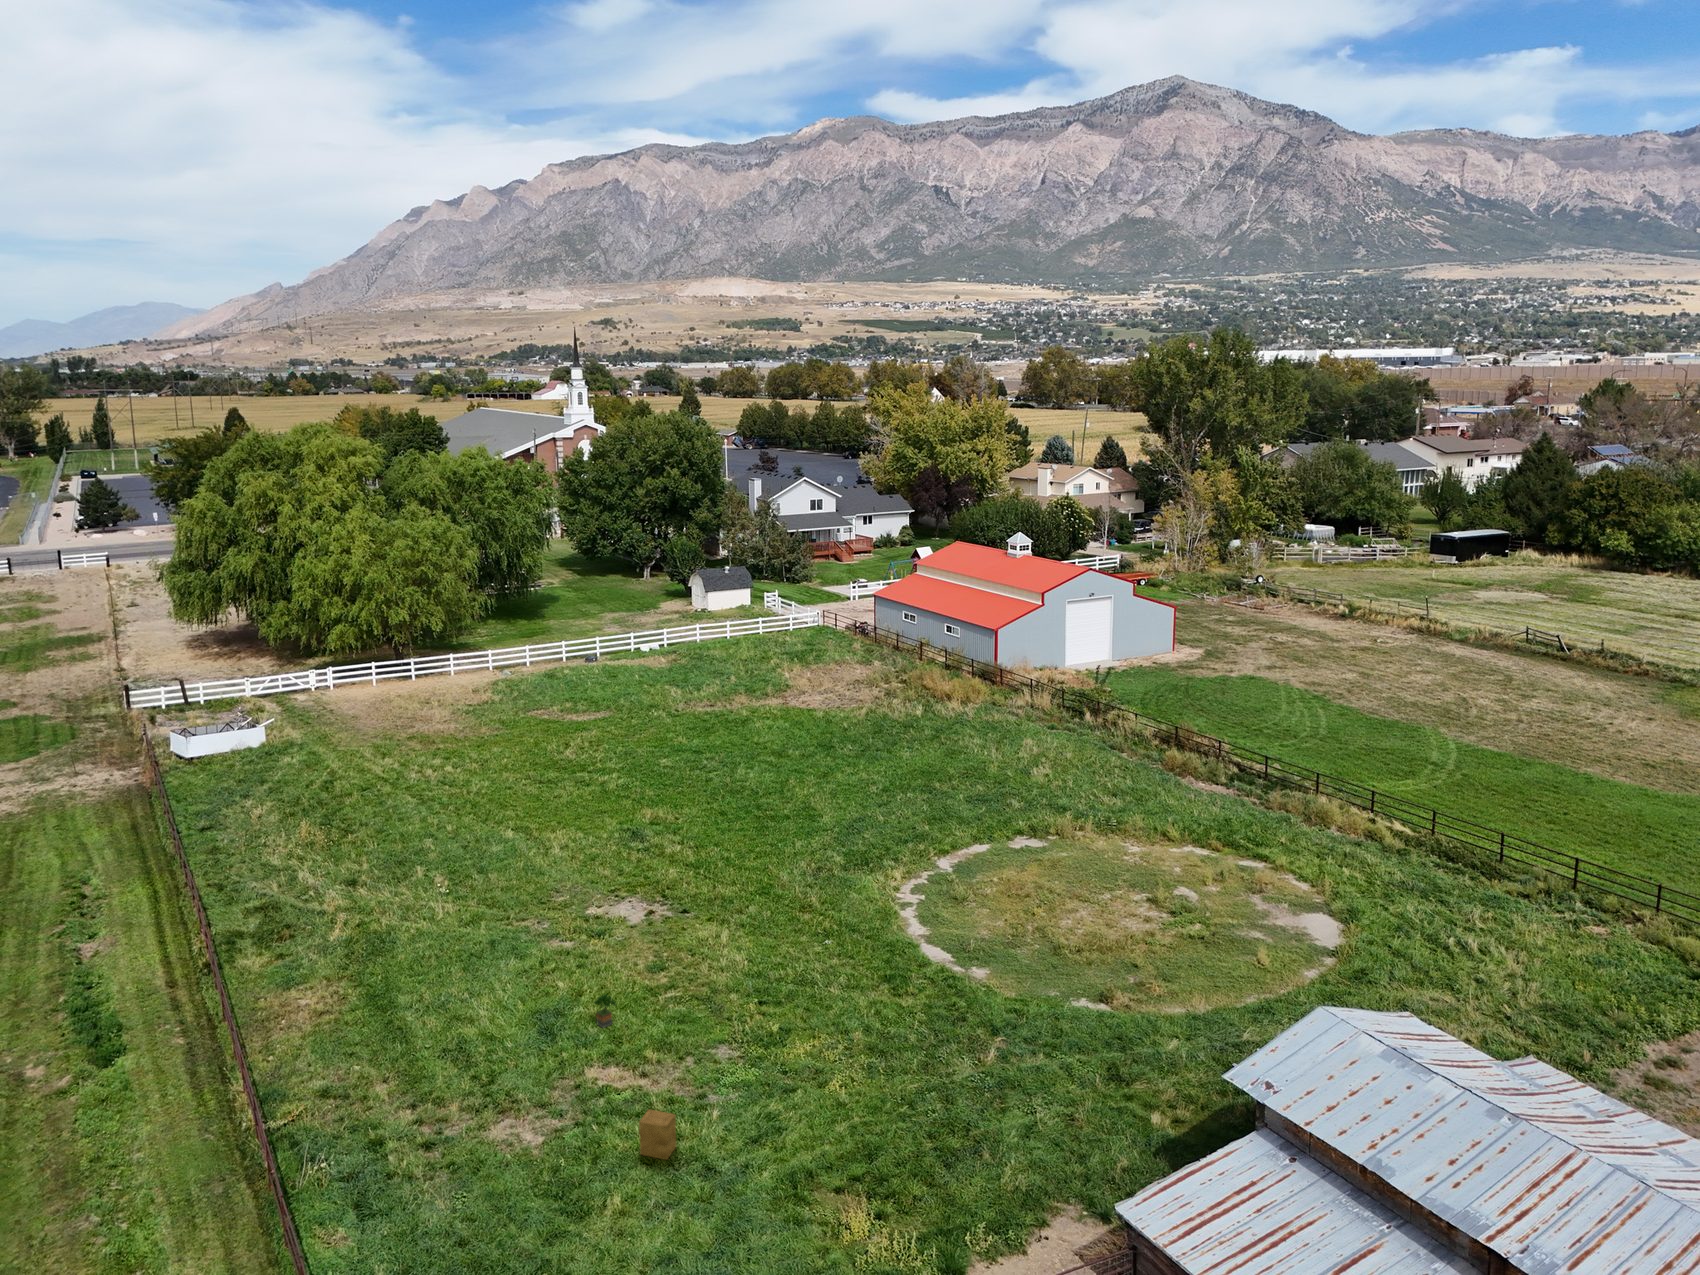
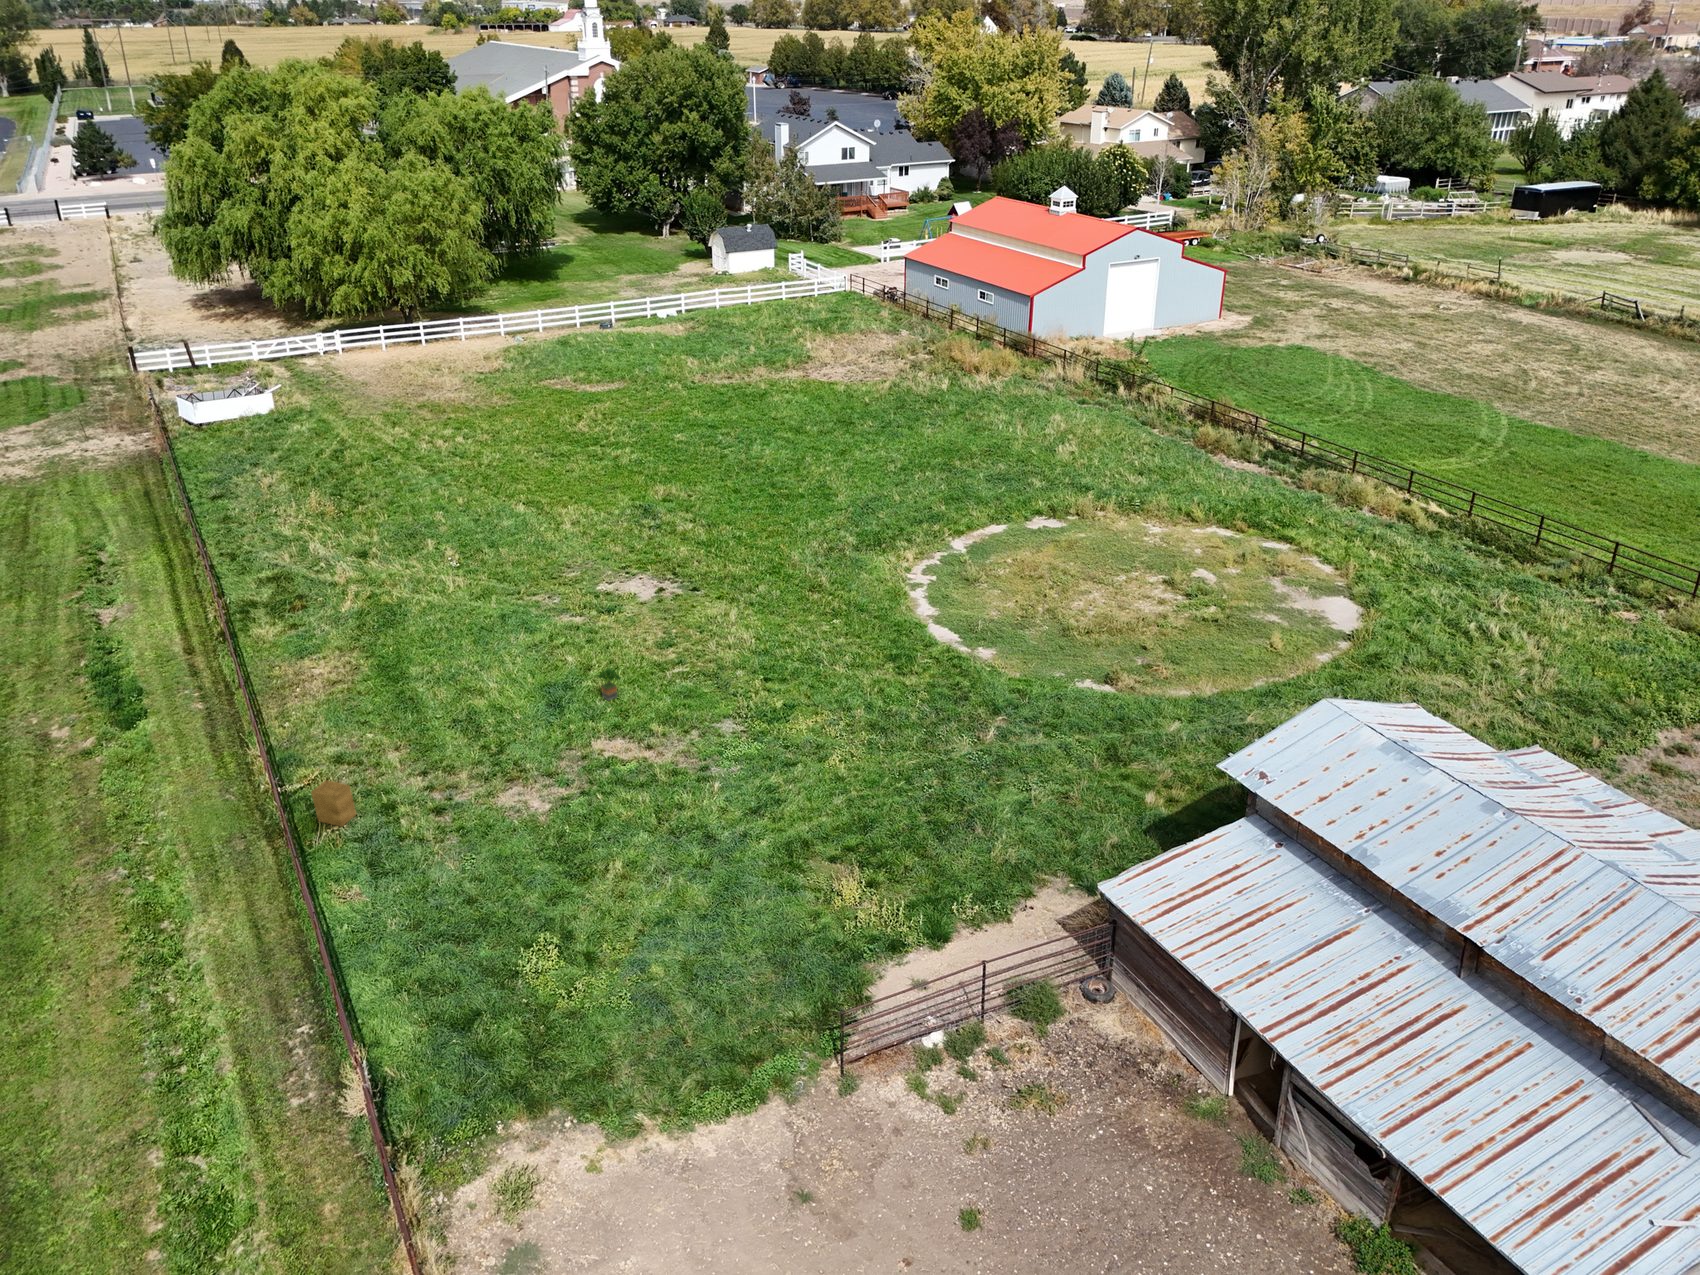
cardboard box: present [639,1110,676,1160] -> present [311,780,356,827]

